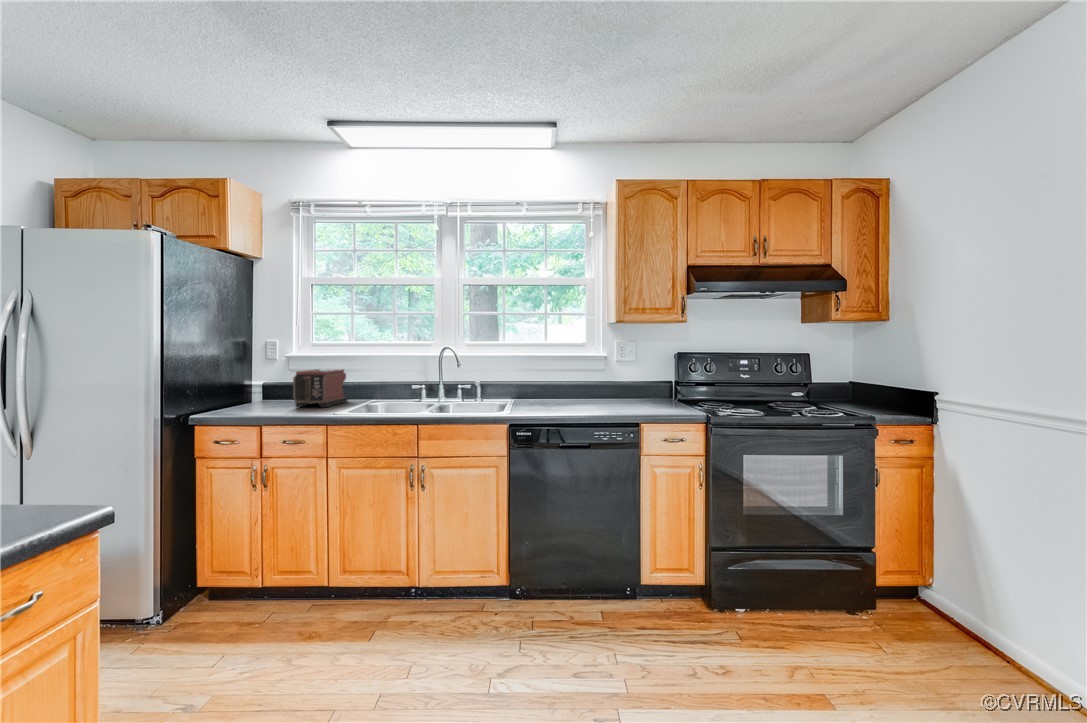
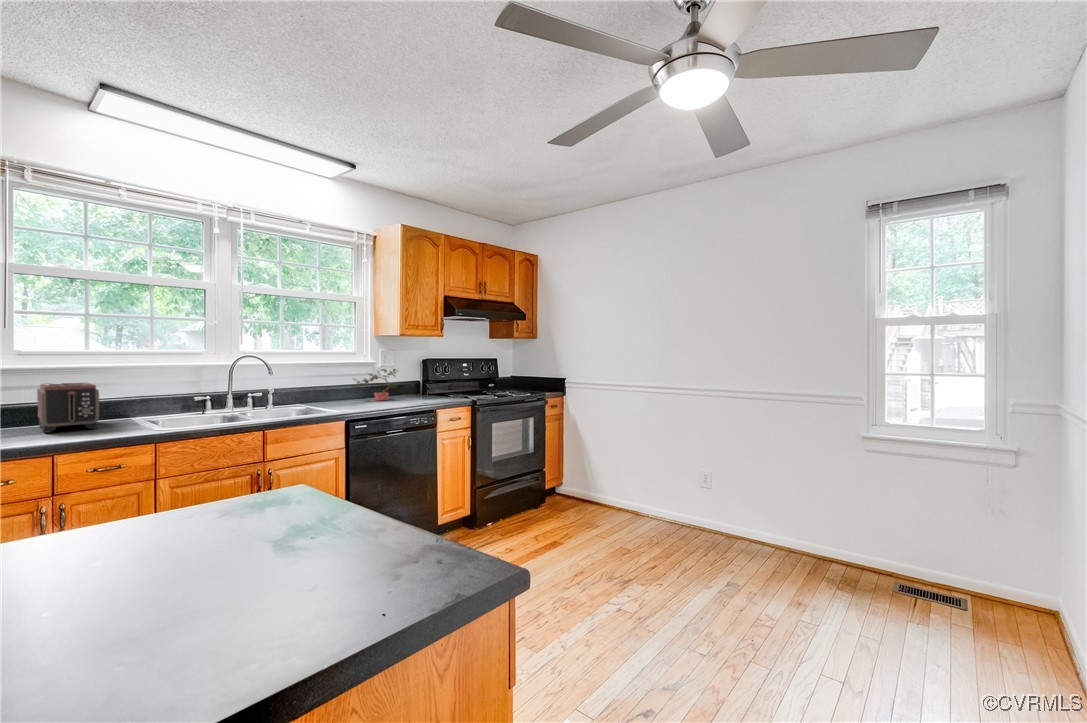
potted plant: none [565,363,623,404] -> present [352,369,396,401]

